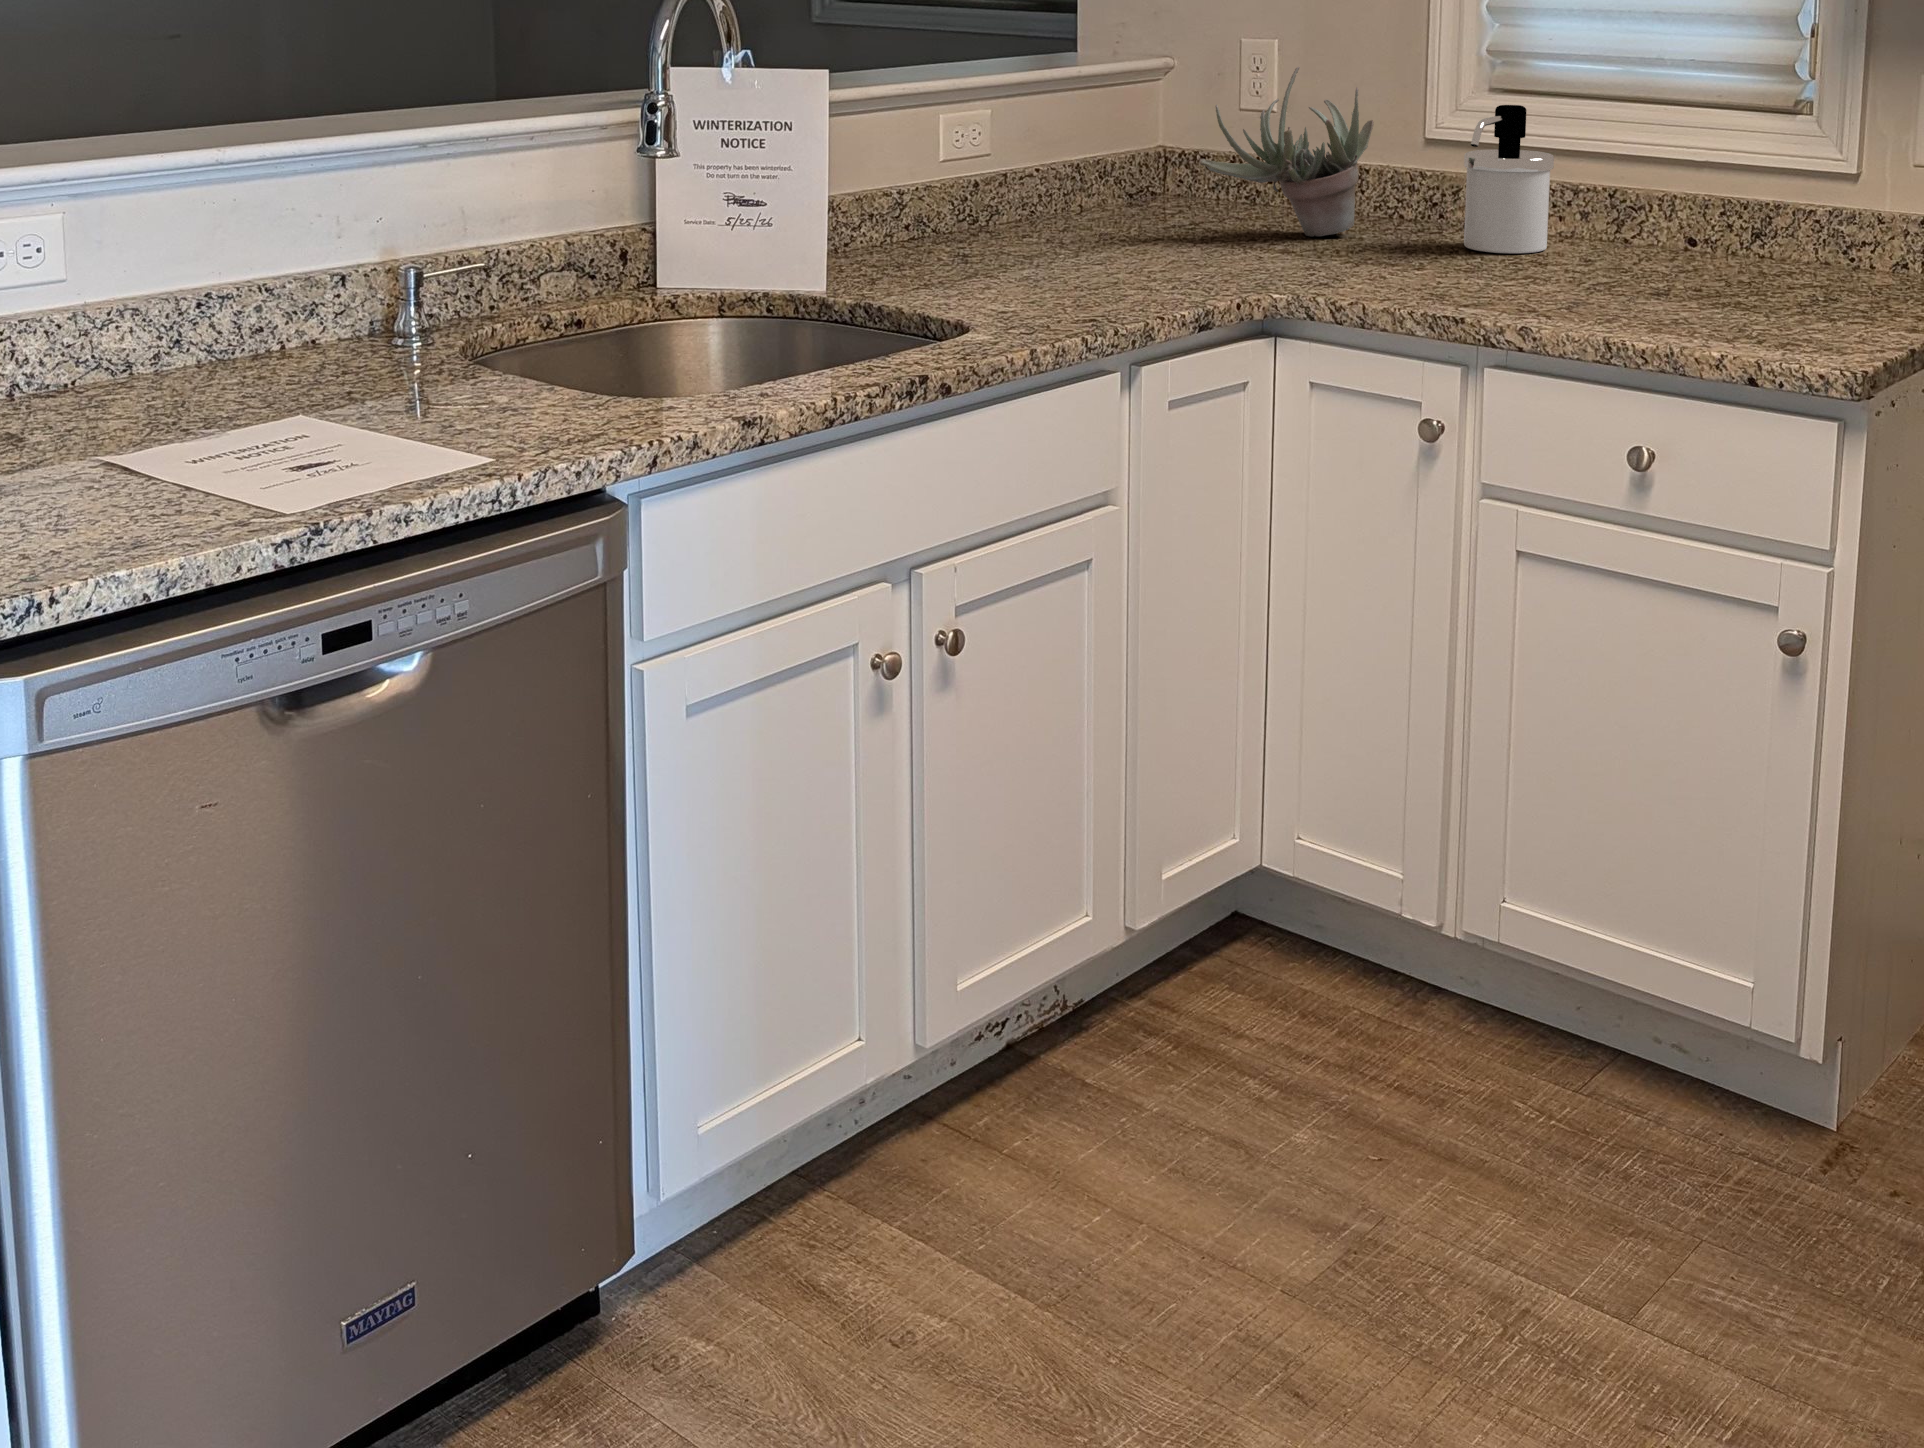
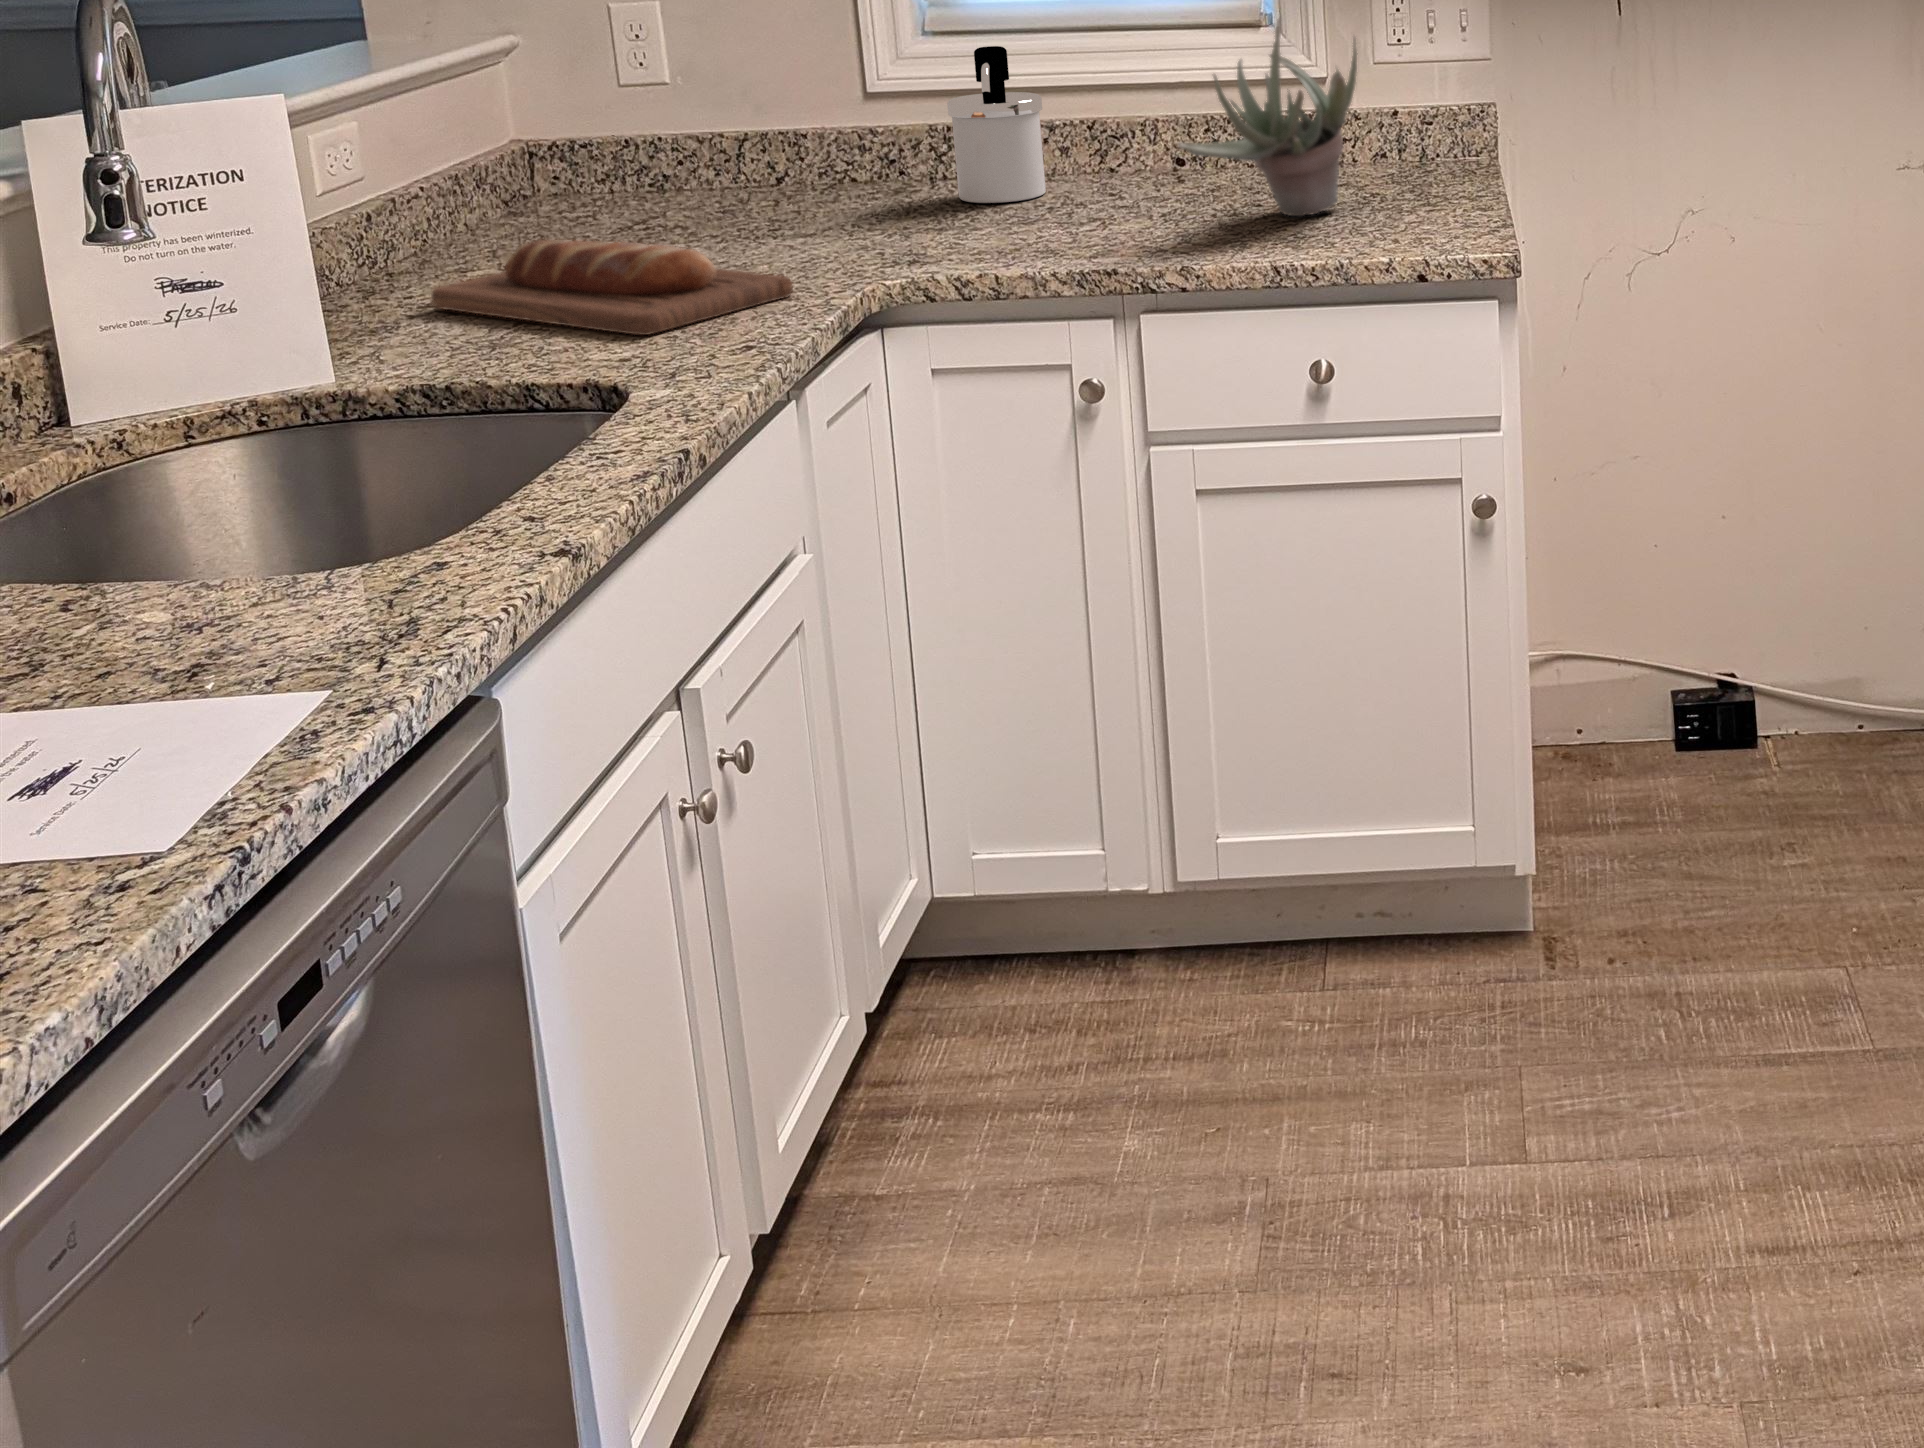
succulent plant: present [1199,67,1374,237] -> present [1178,19,1357,216]
bread loaf: none [975,219,1202,301] -> present [431,240,793,335]

